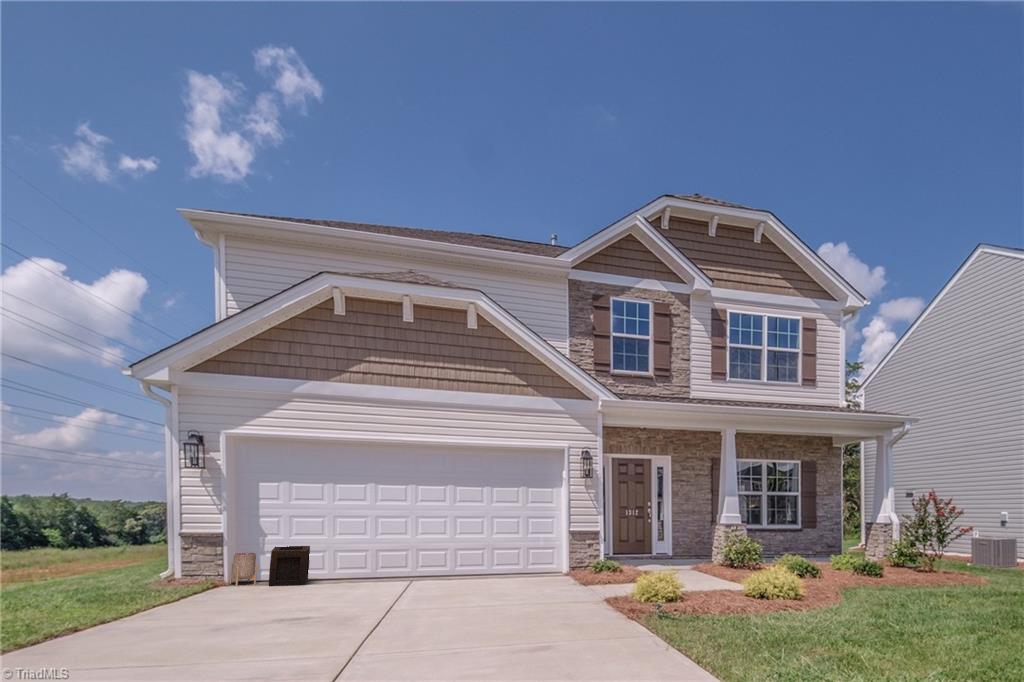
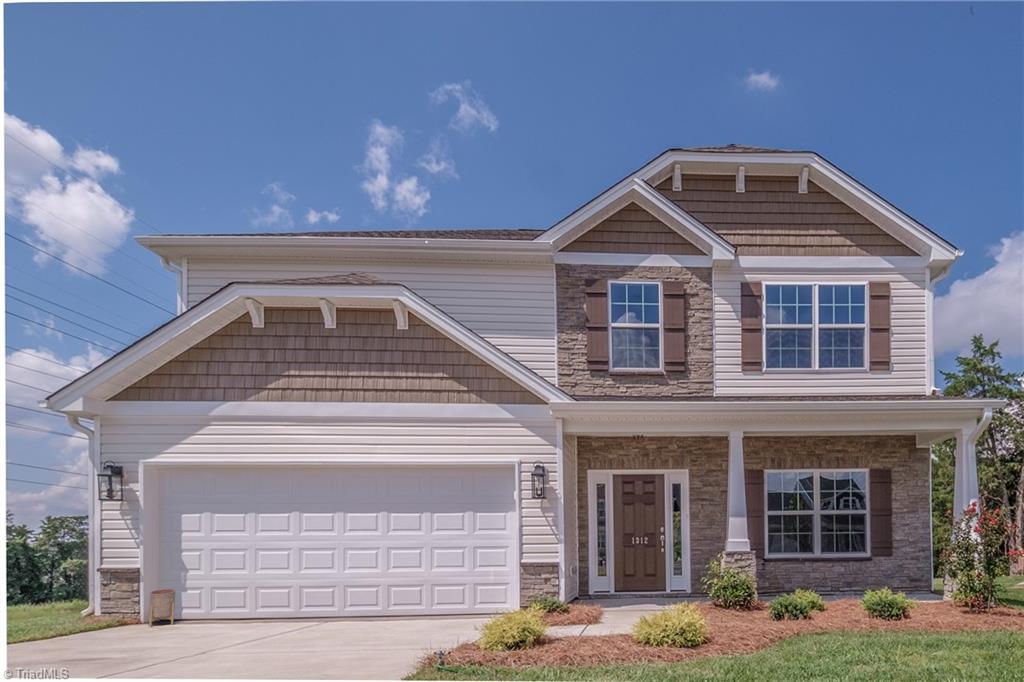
wooden crate: present [269,546,310,586] -> none [179,582,234,630]

